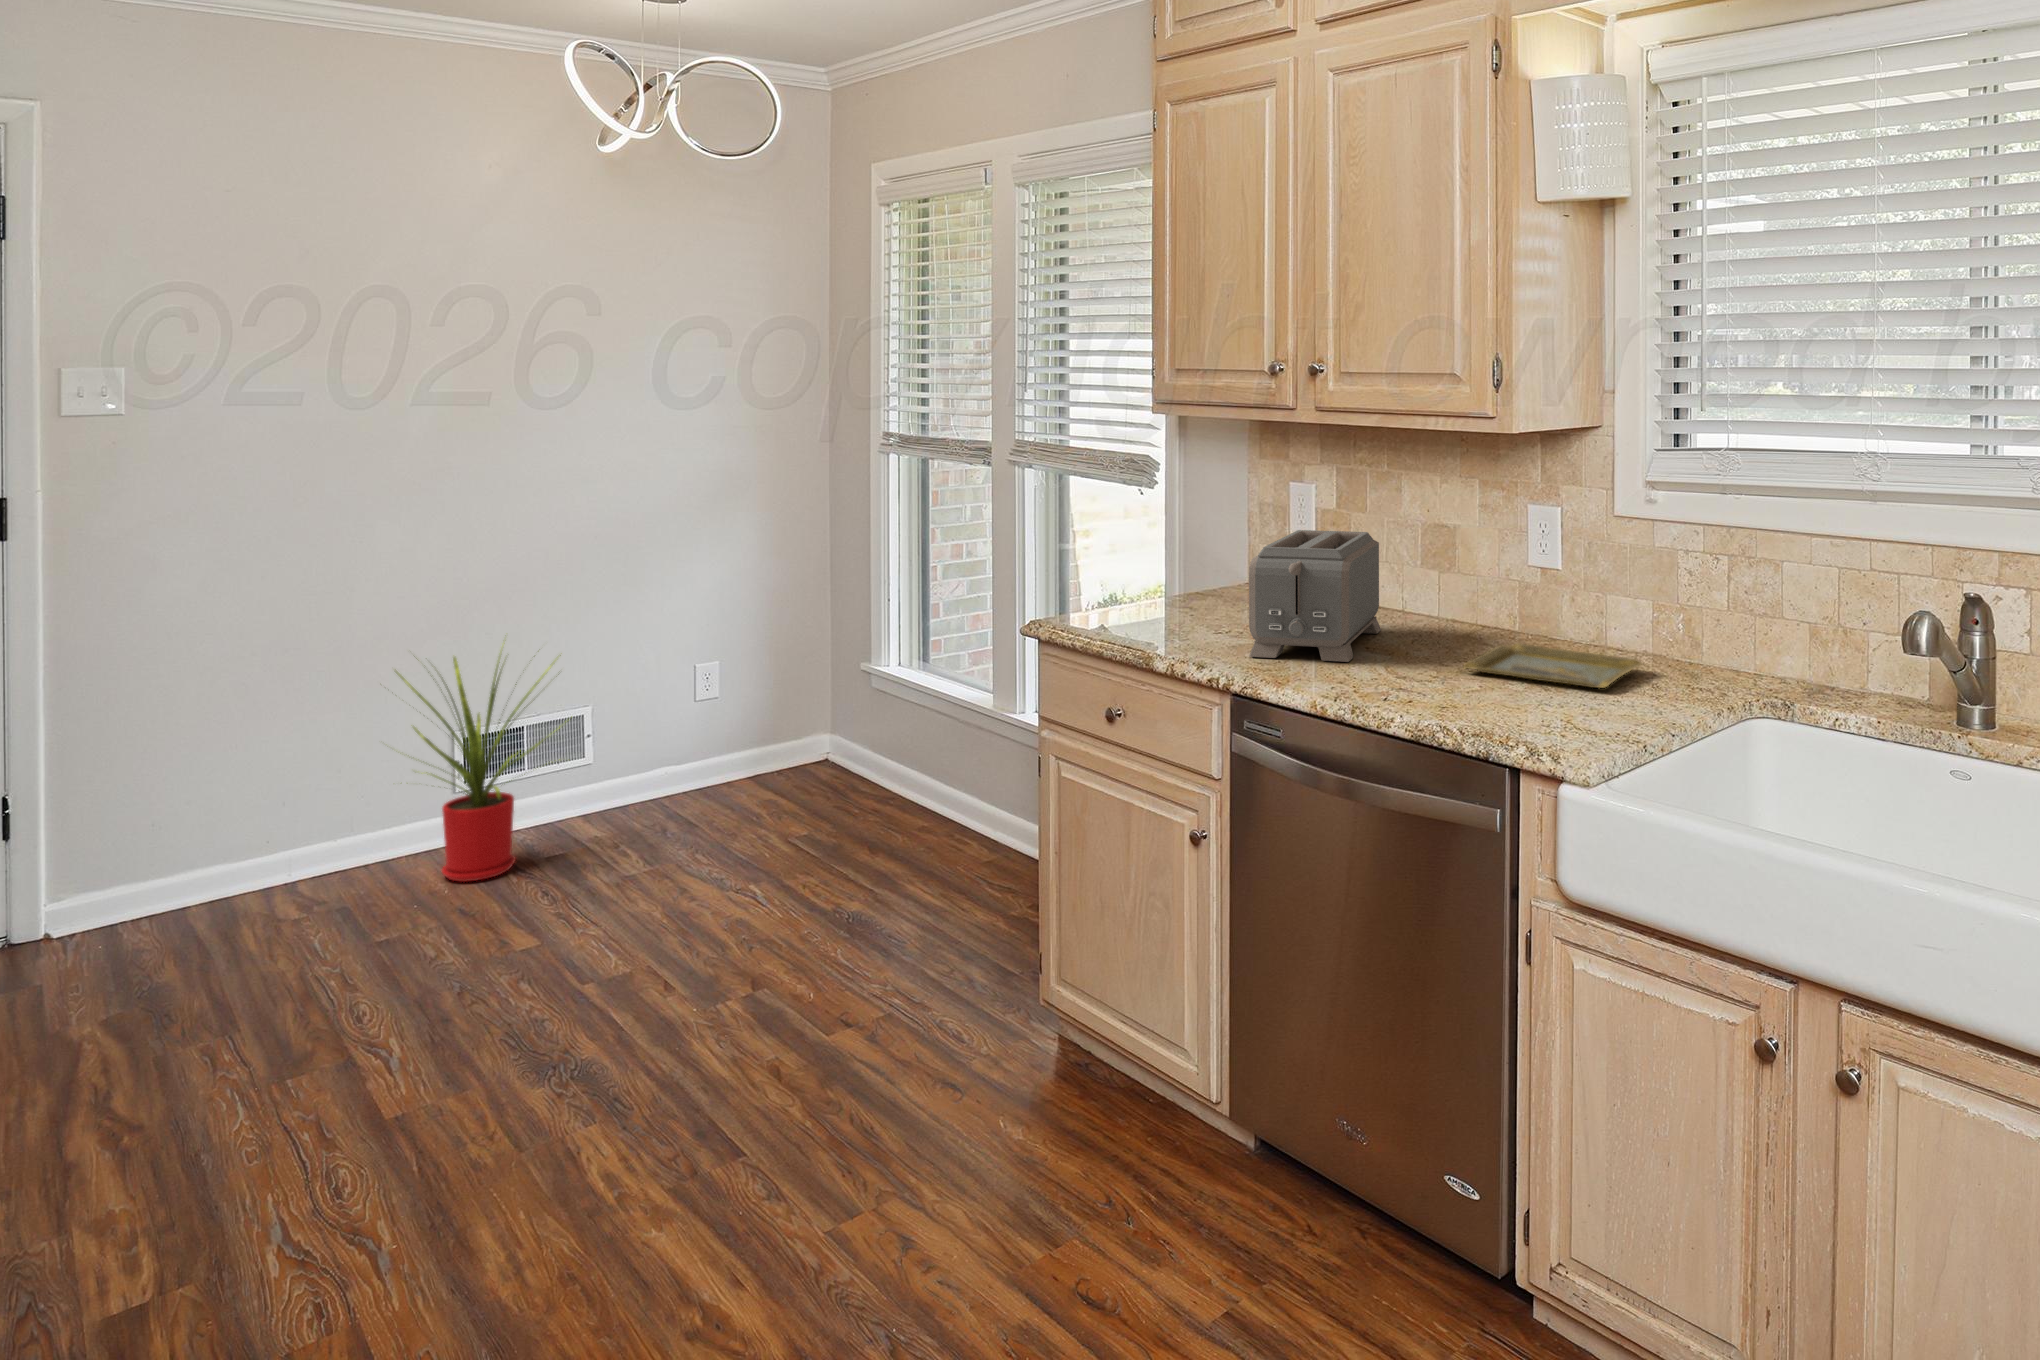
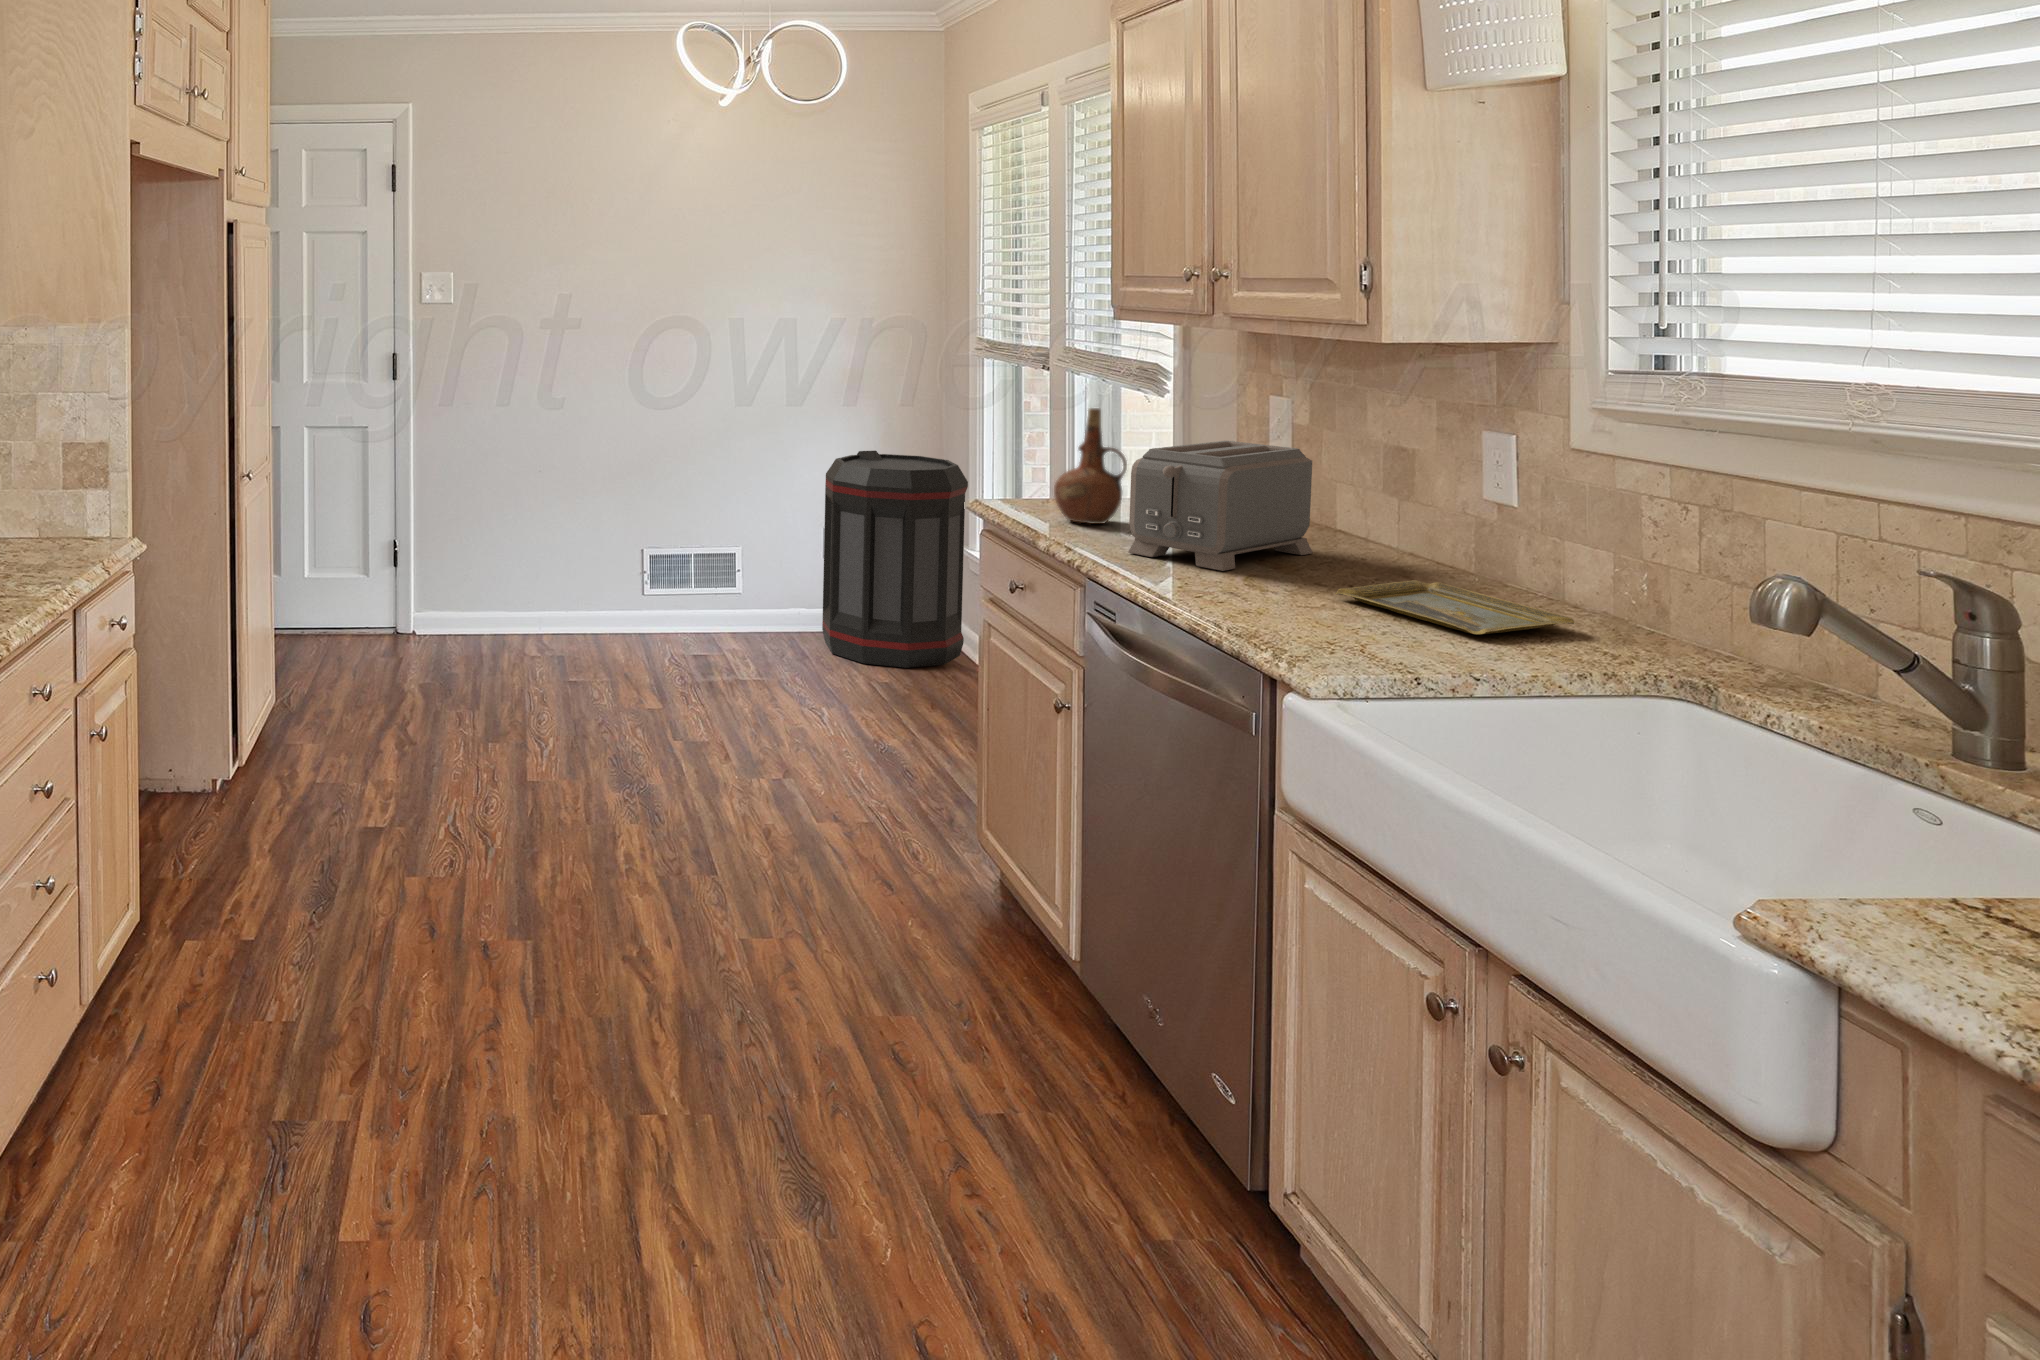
ceramic pitcher: none [1131,507,1201,630] -> present [1054,408,1127,524]
trash can: none [706,568,877,825] -> present [822,451,968,668]
house plant: present [396,655,566,881] -> none [589,477,718,655]

